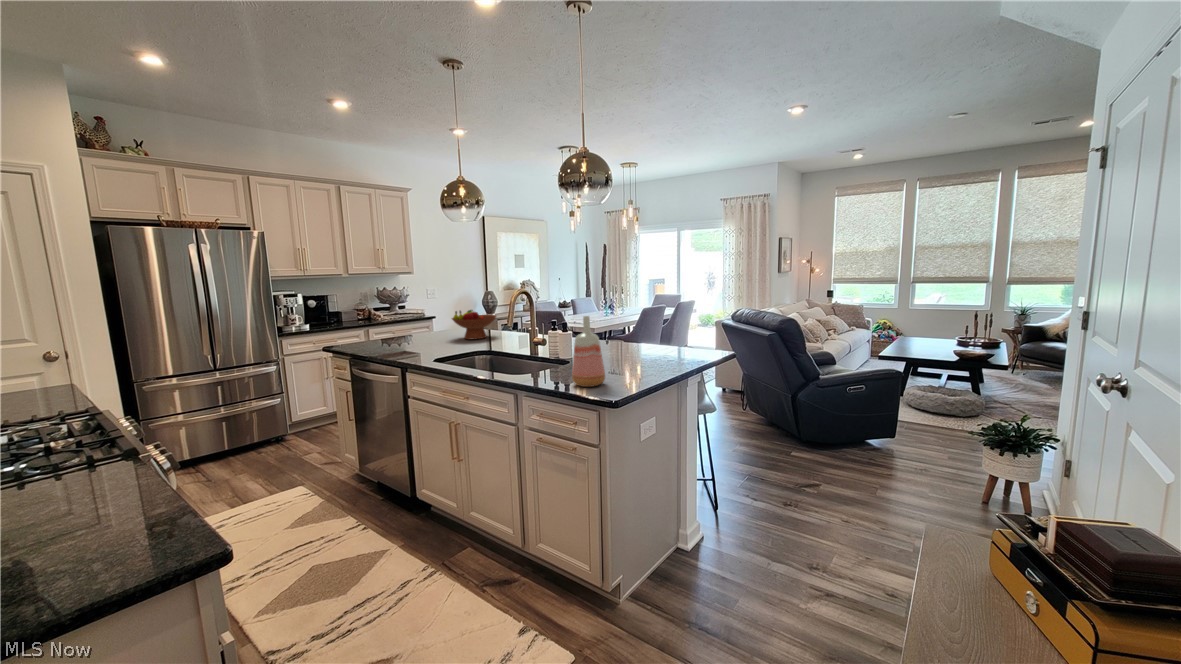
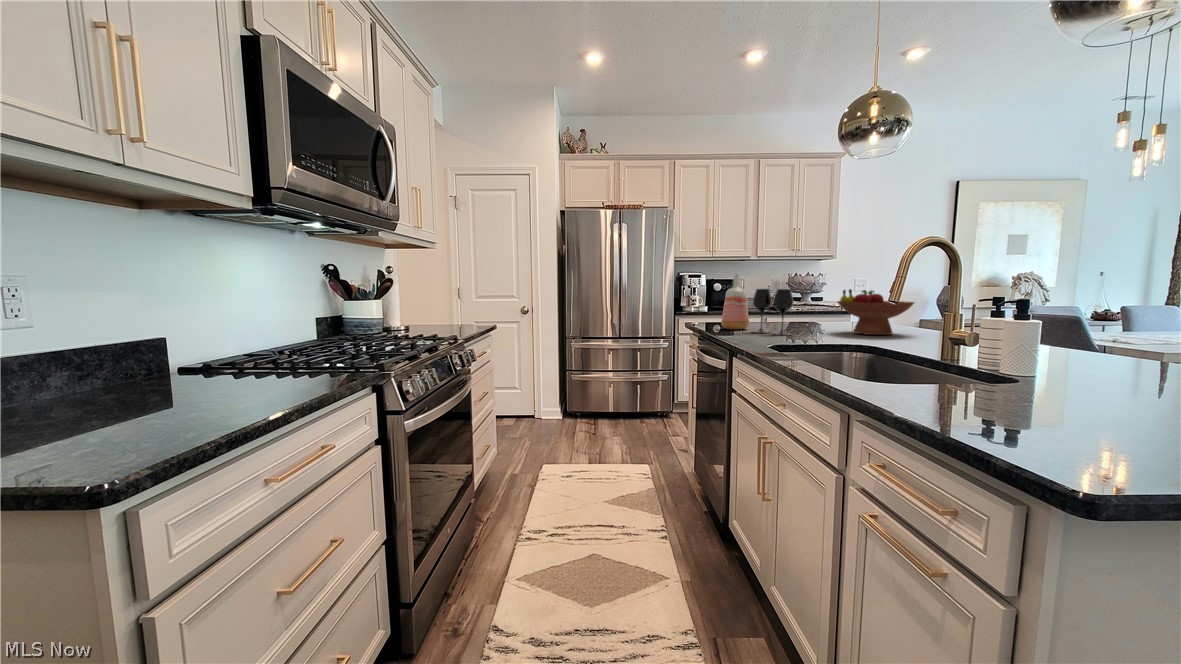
wine glass: none [394,314,429,349] -> present [753,289,793,335]
vase: present [572,316,605,387] -> present [721,275,749,330]

